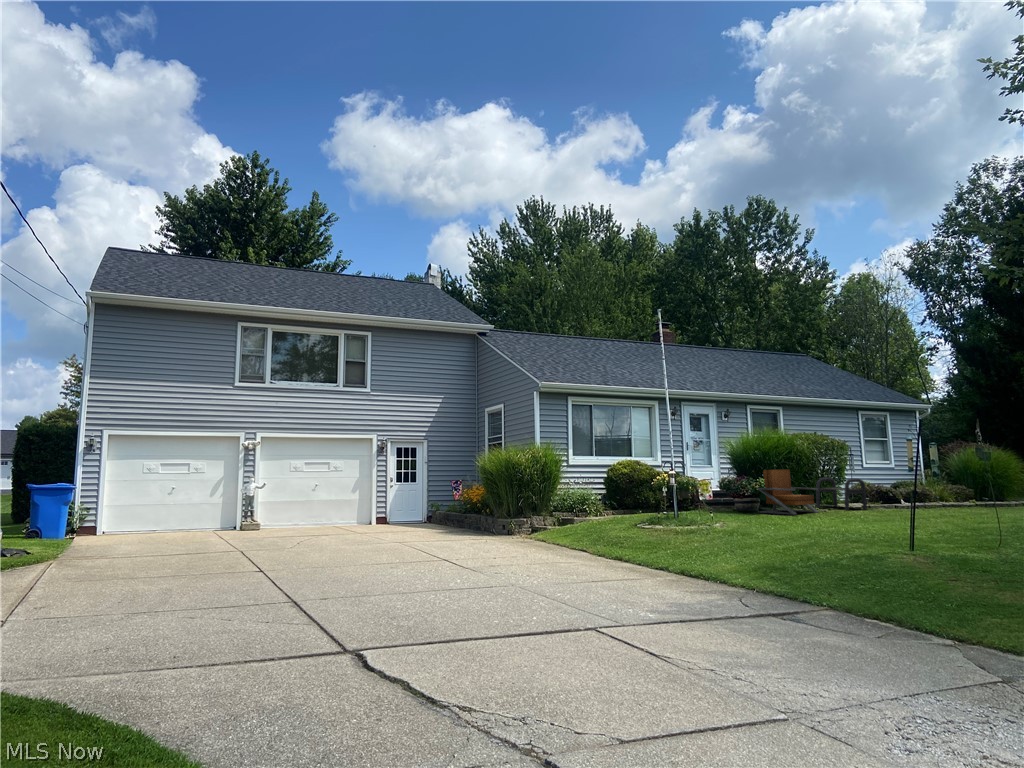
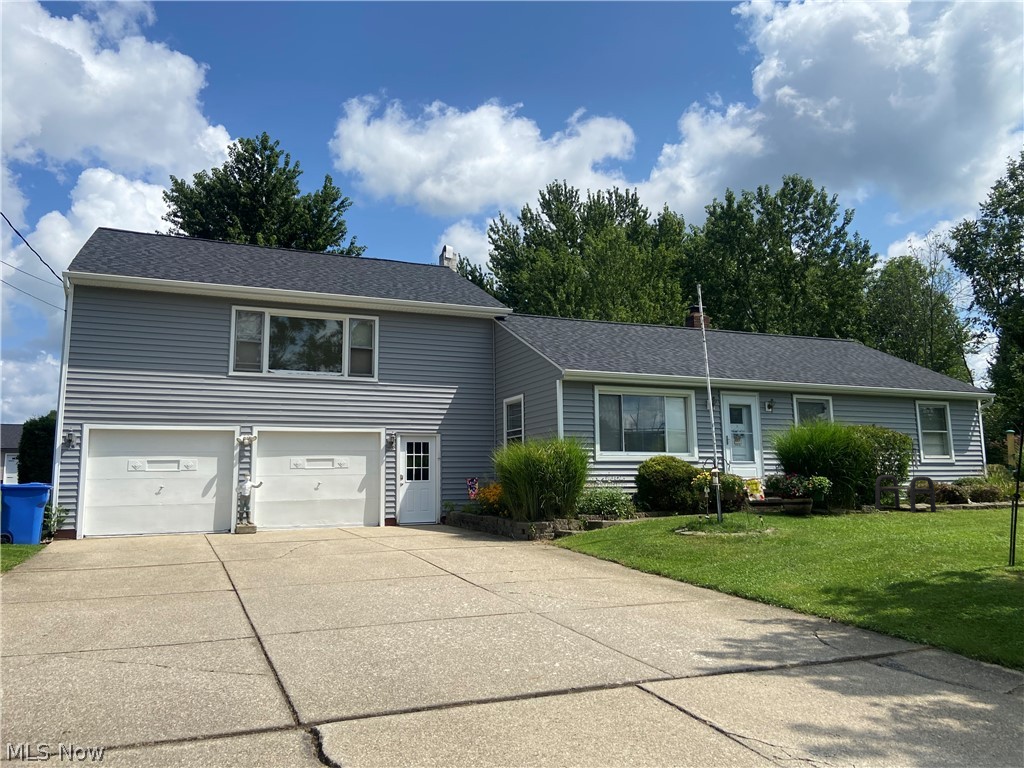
lounge chair: present [758,470,818,515] -> none [811,466,882,518]

